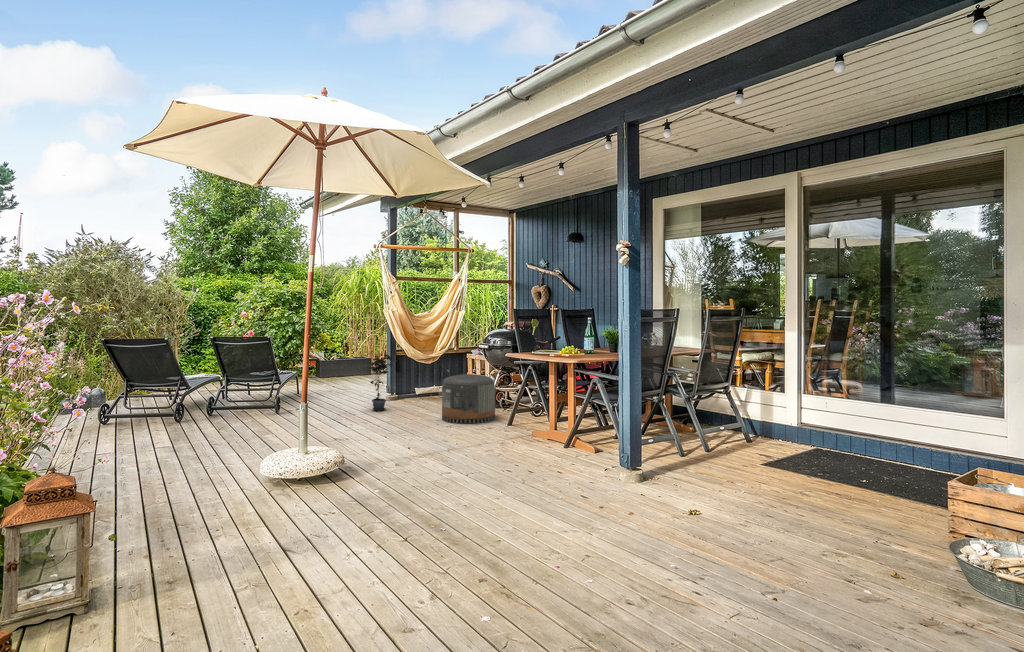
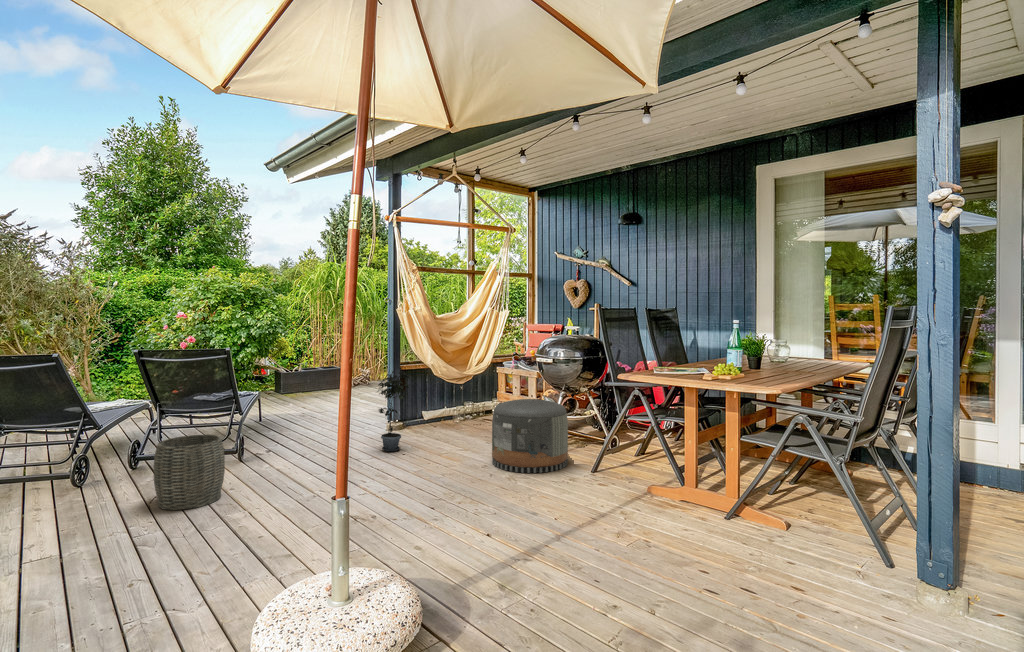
woven basket: none [221,391,263,433] -> present [154,435,225,510]

